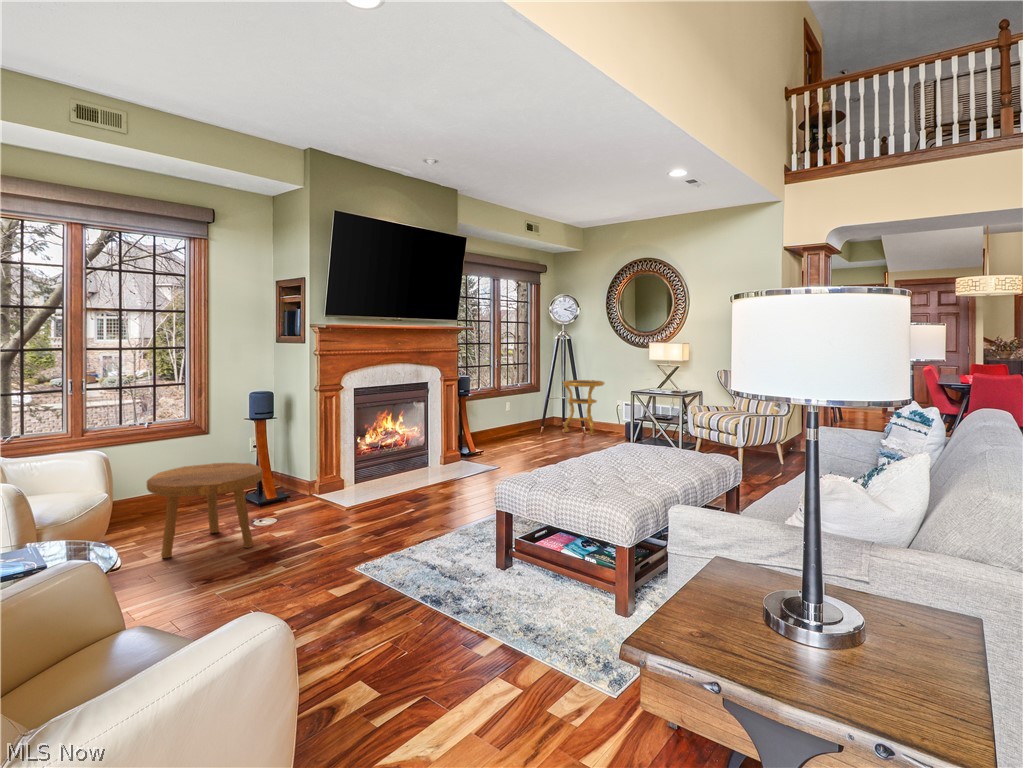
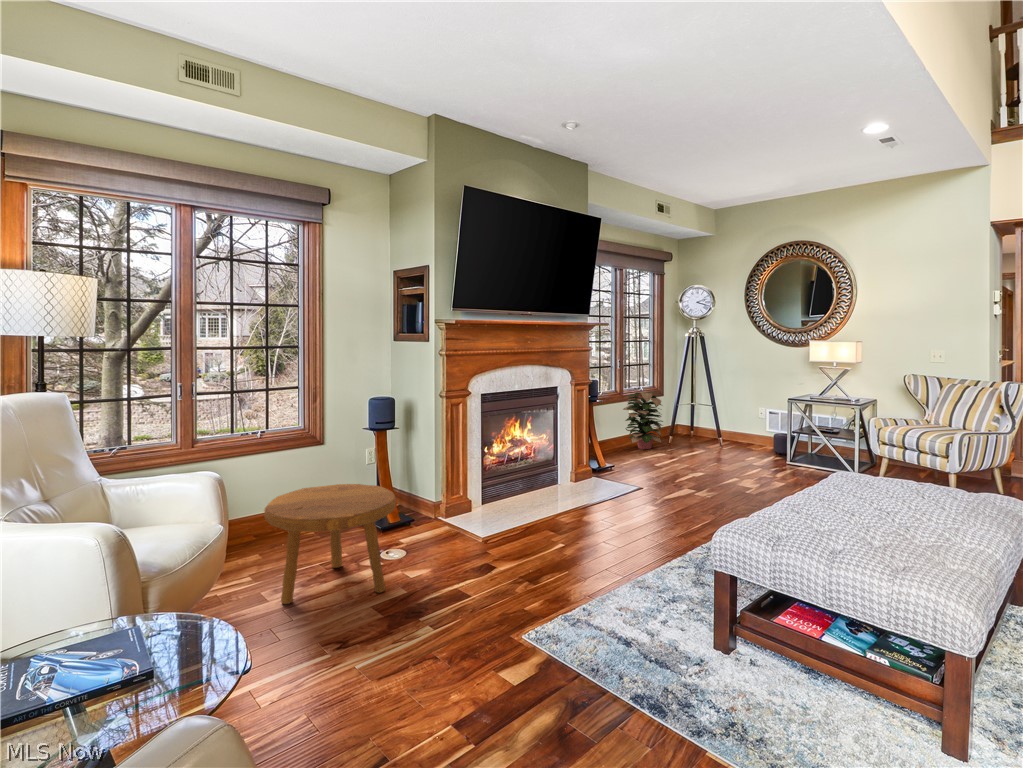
side table: present [563,380,604,435] -> none [694,383,744,447]
decorative plant: none [499,388,535,439] -> present [623,392,663,449]

